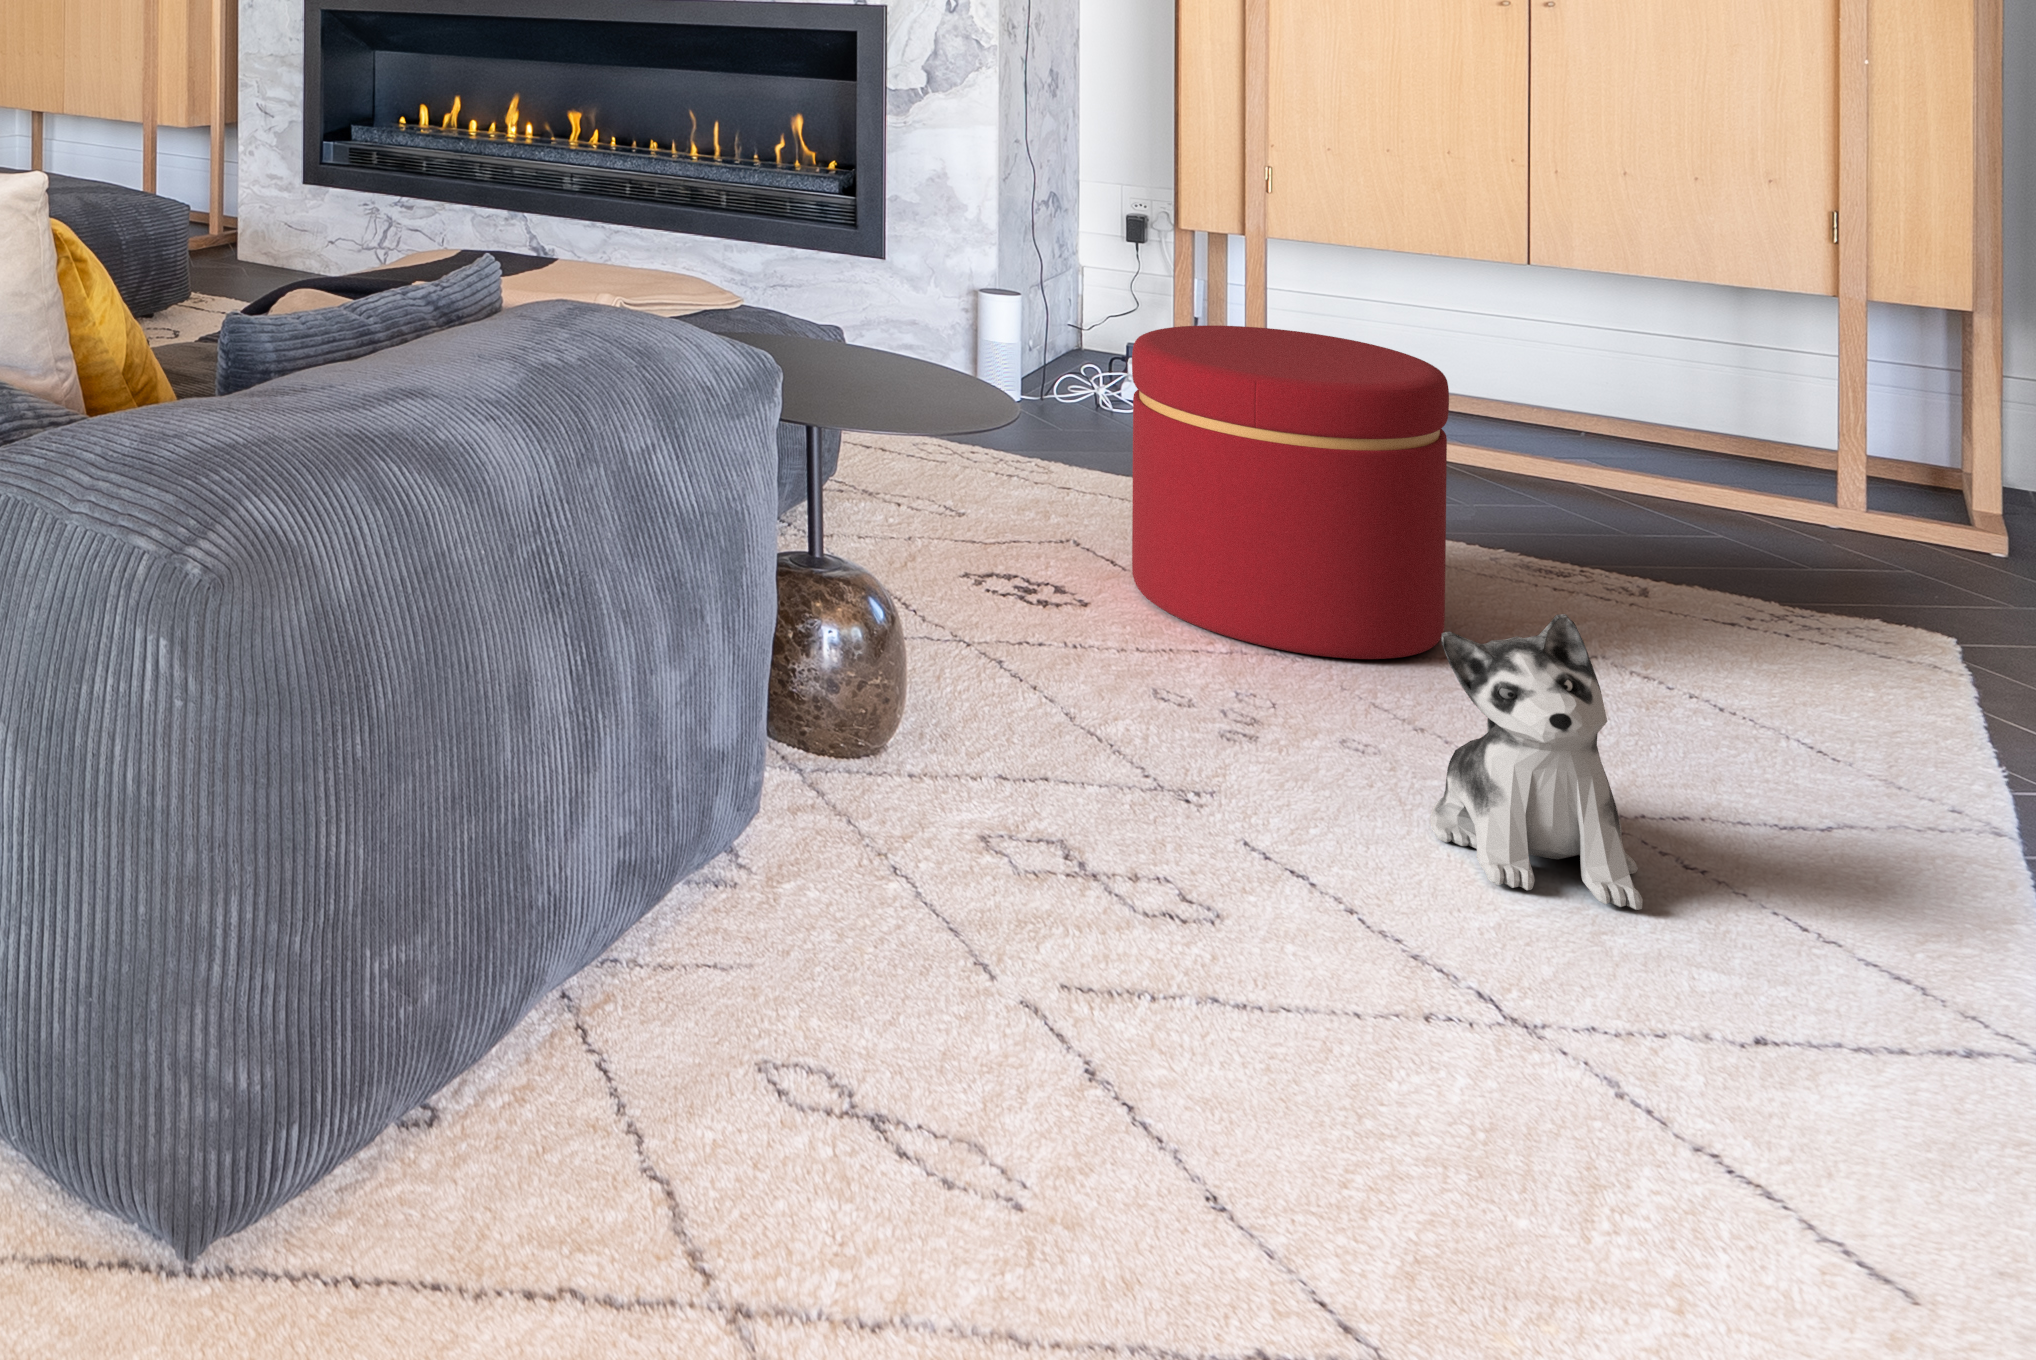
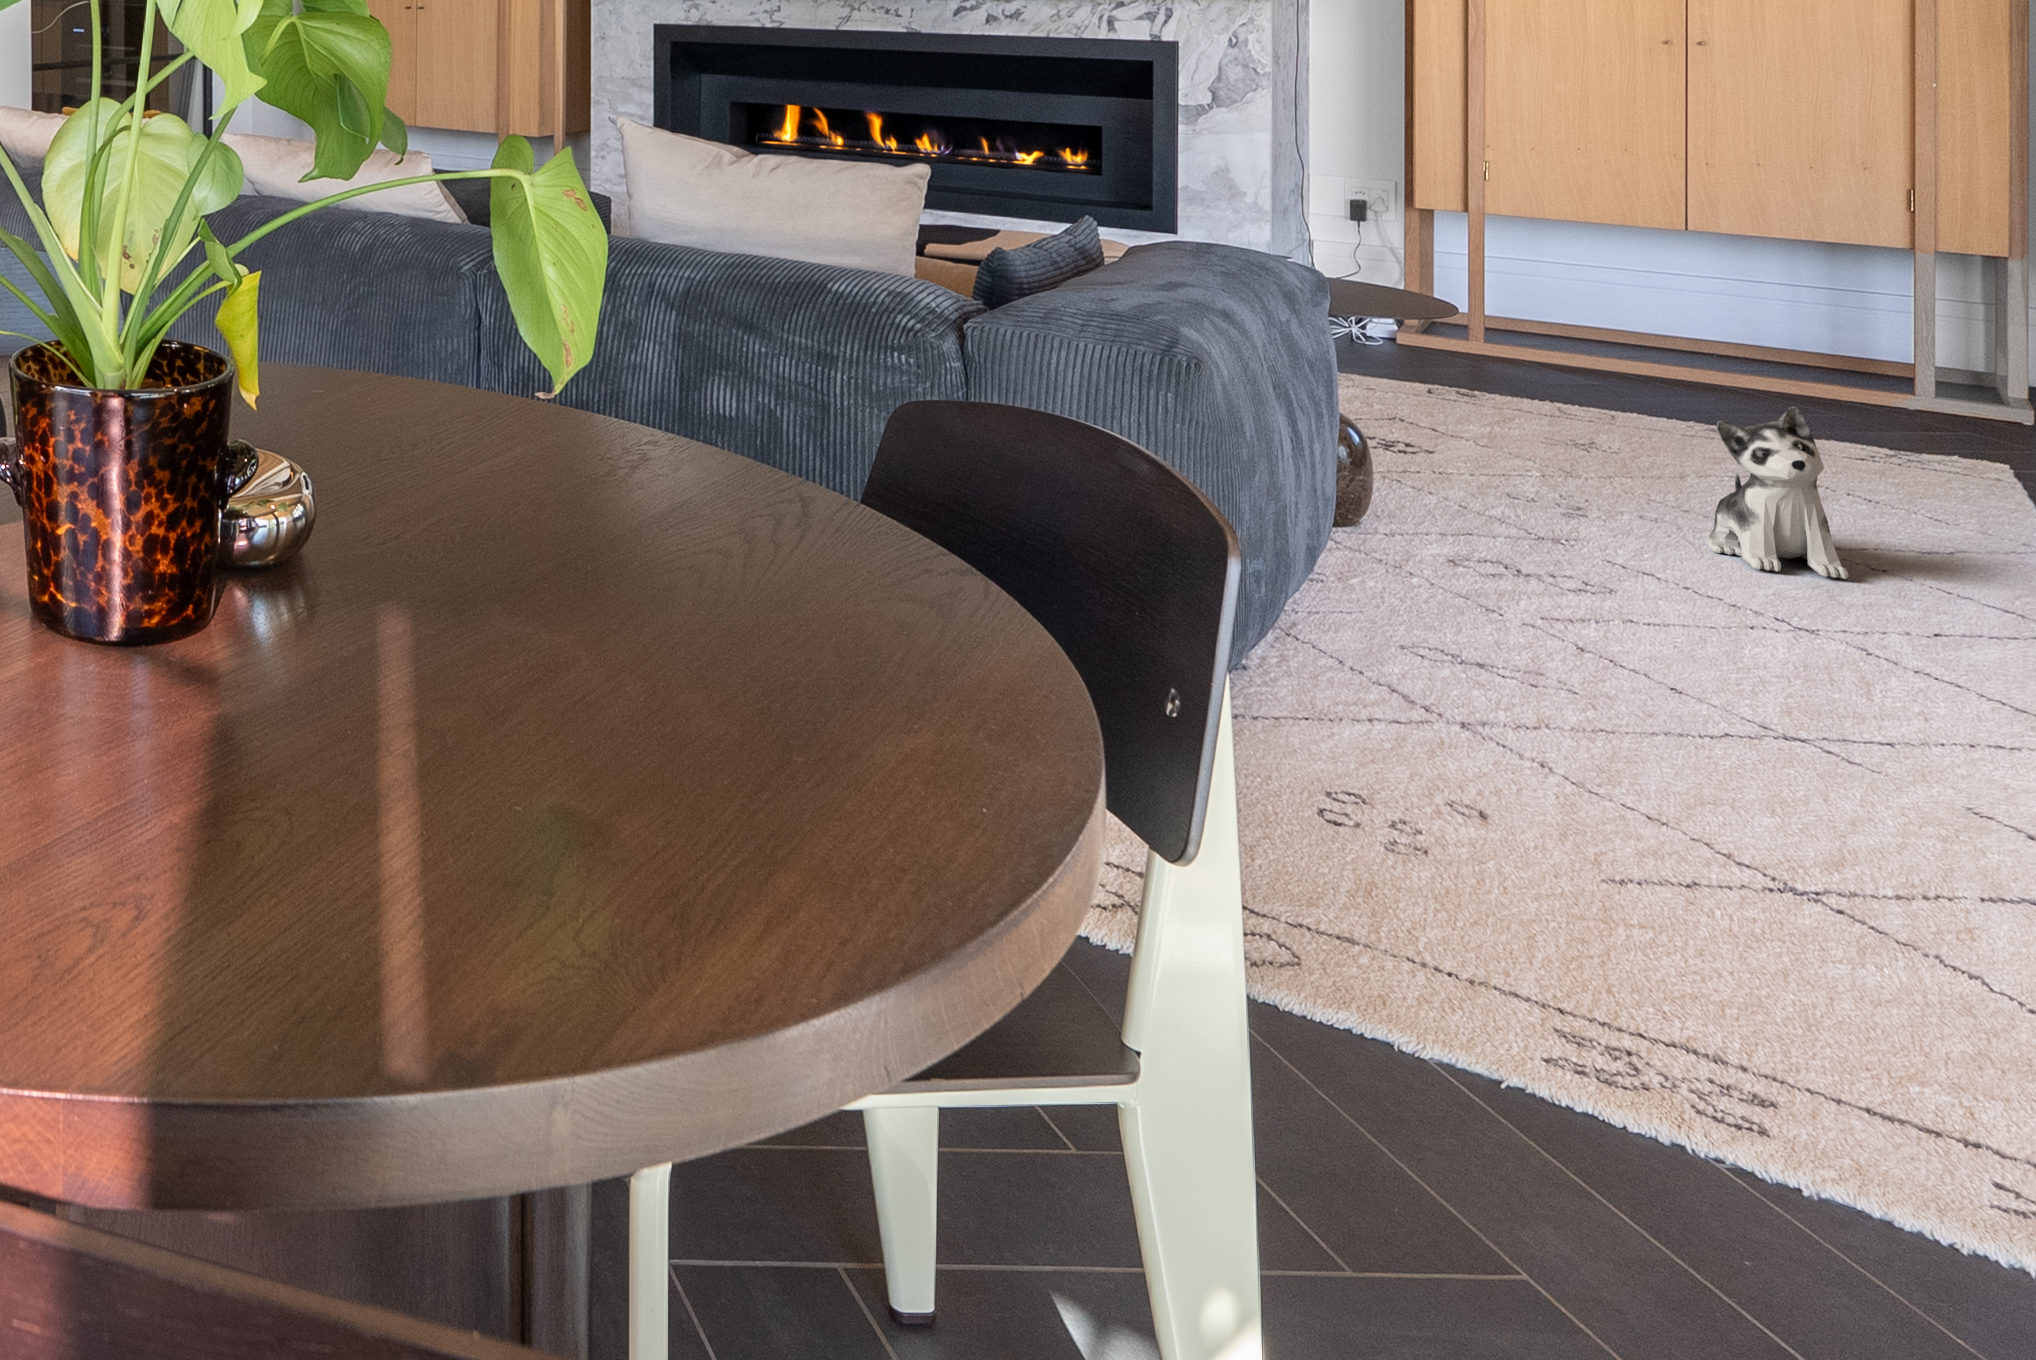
ottoman: present [1132,325,1449,659] -> none [1449,261,1678,473]

